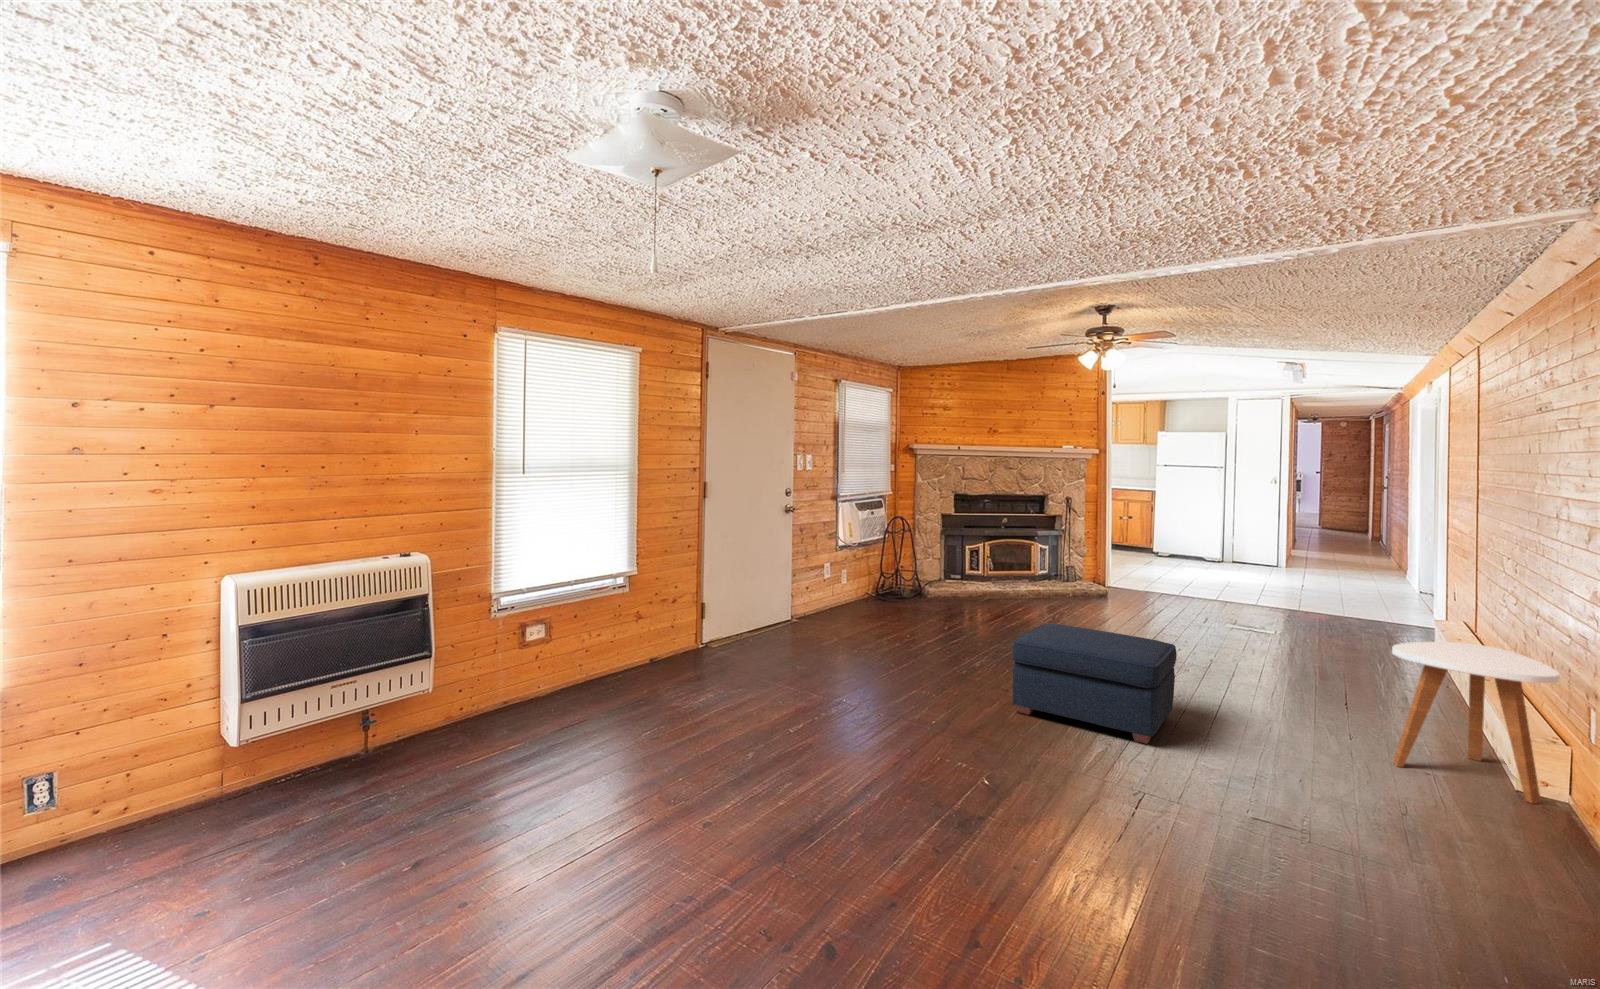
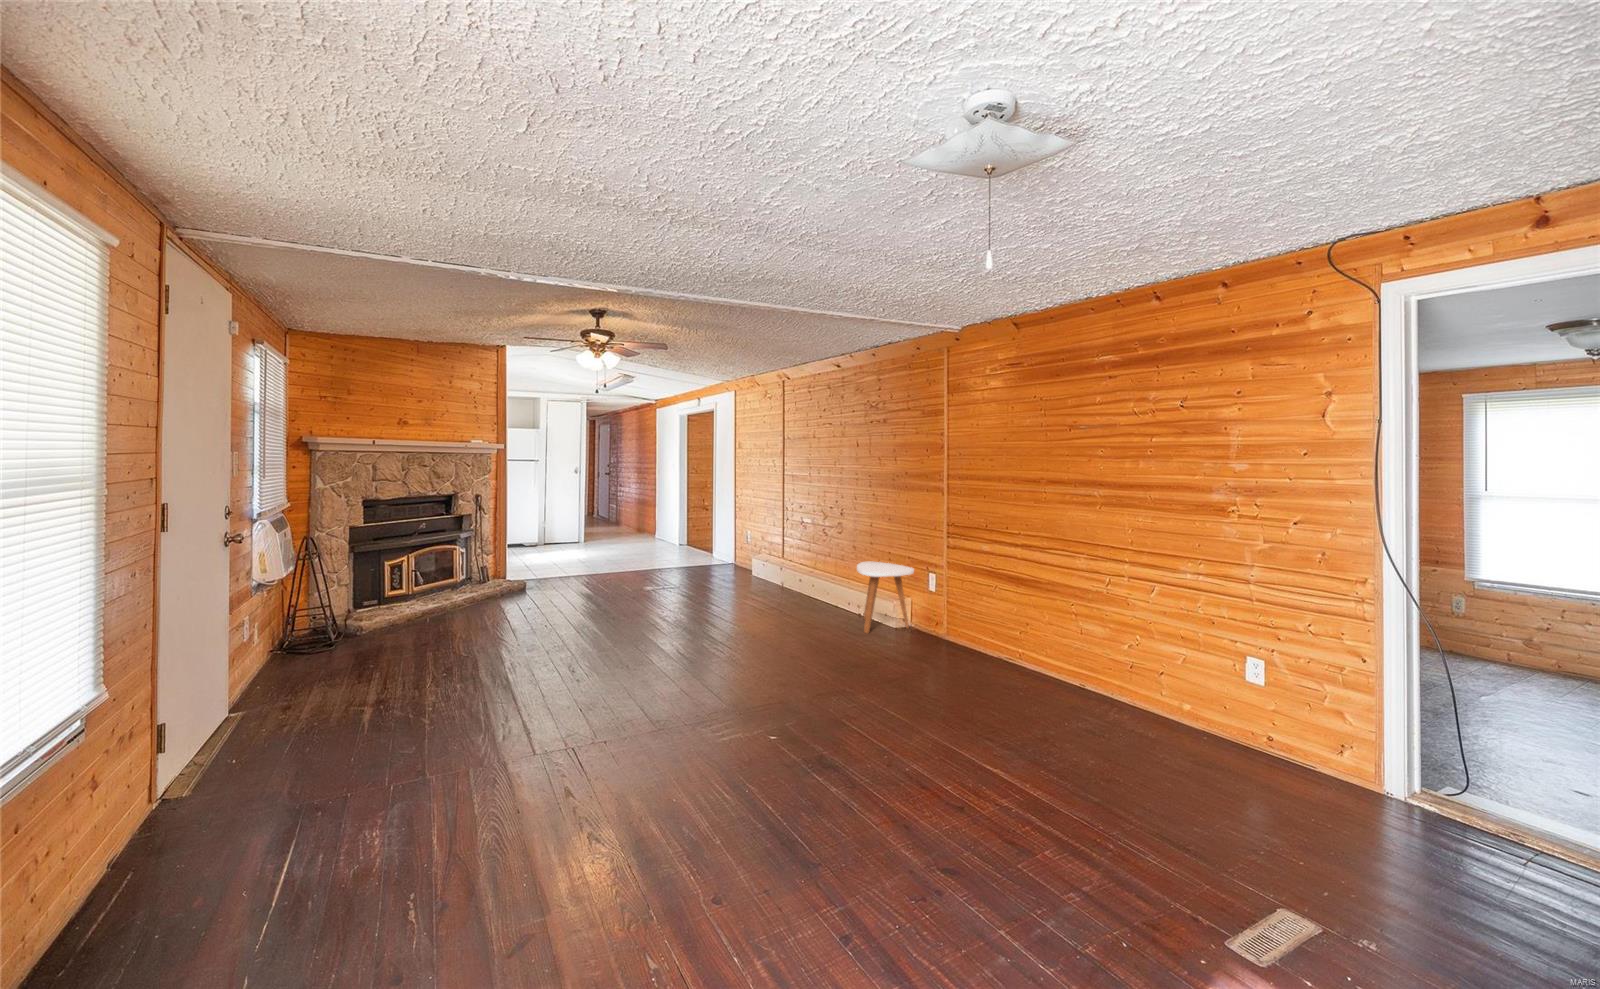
ottoman: present [1012,624,1177,744] -> none [704,601,825,689]

